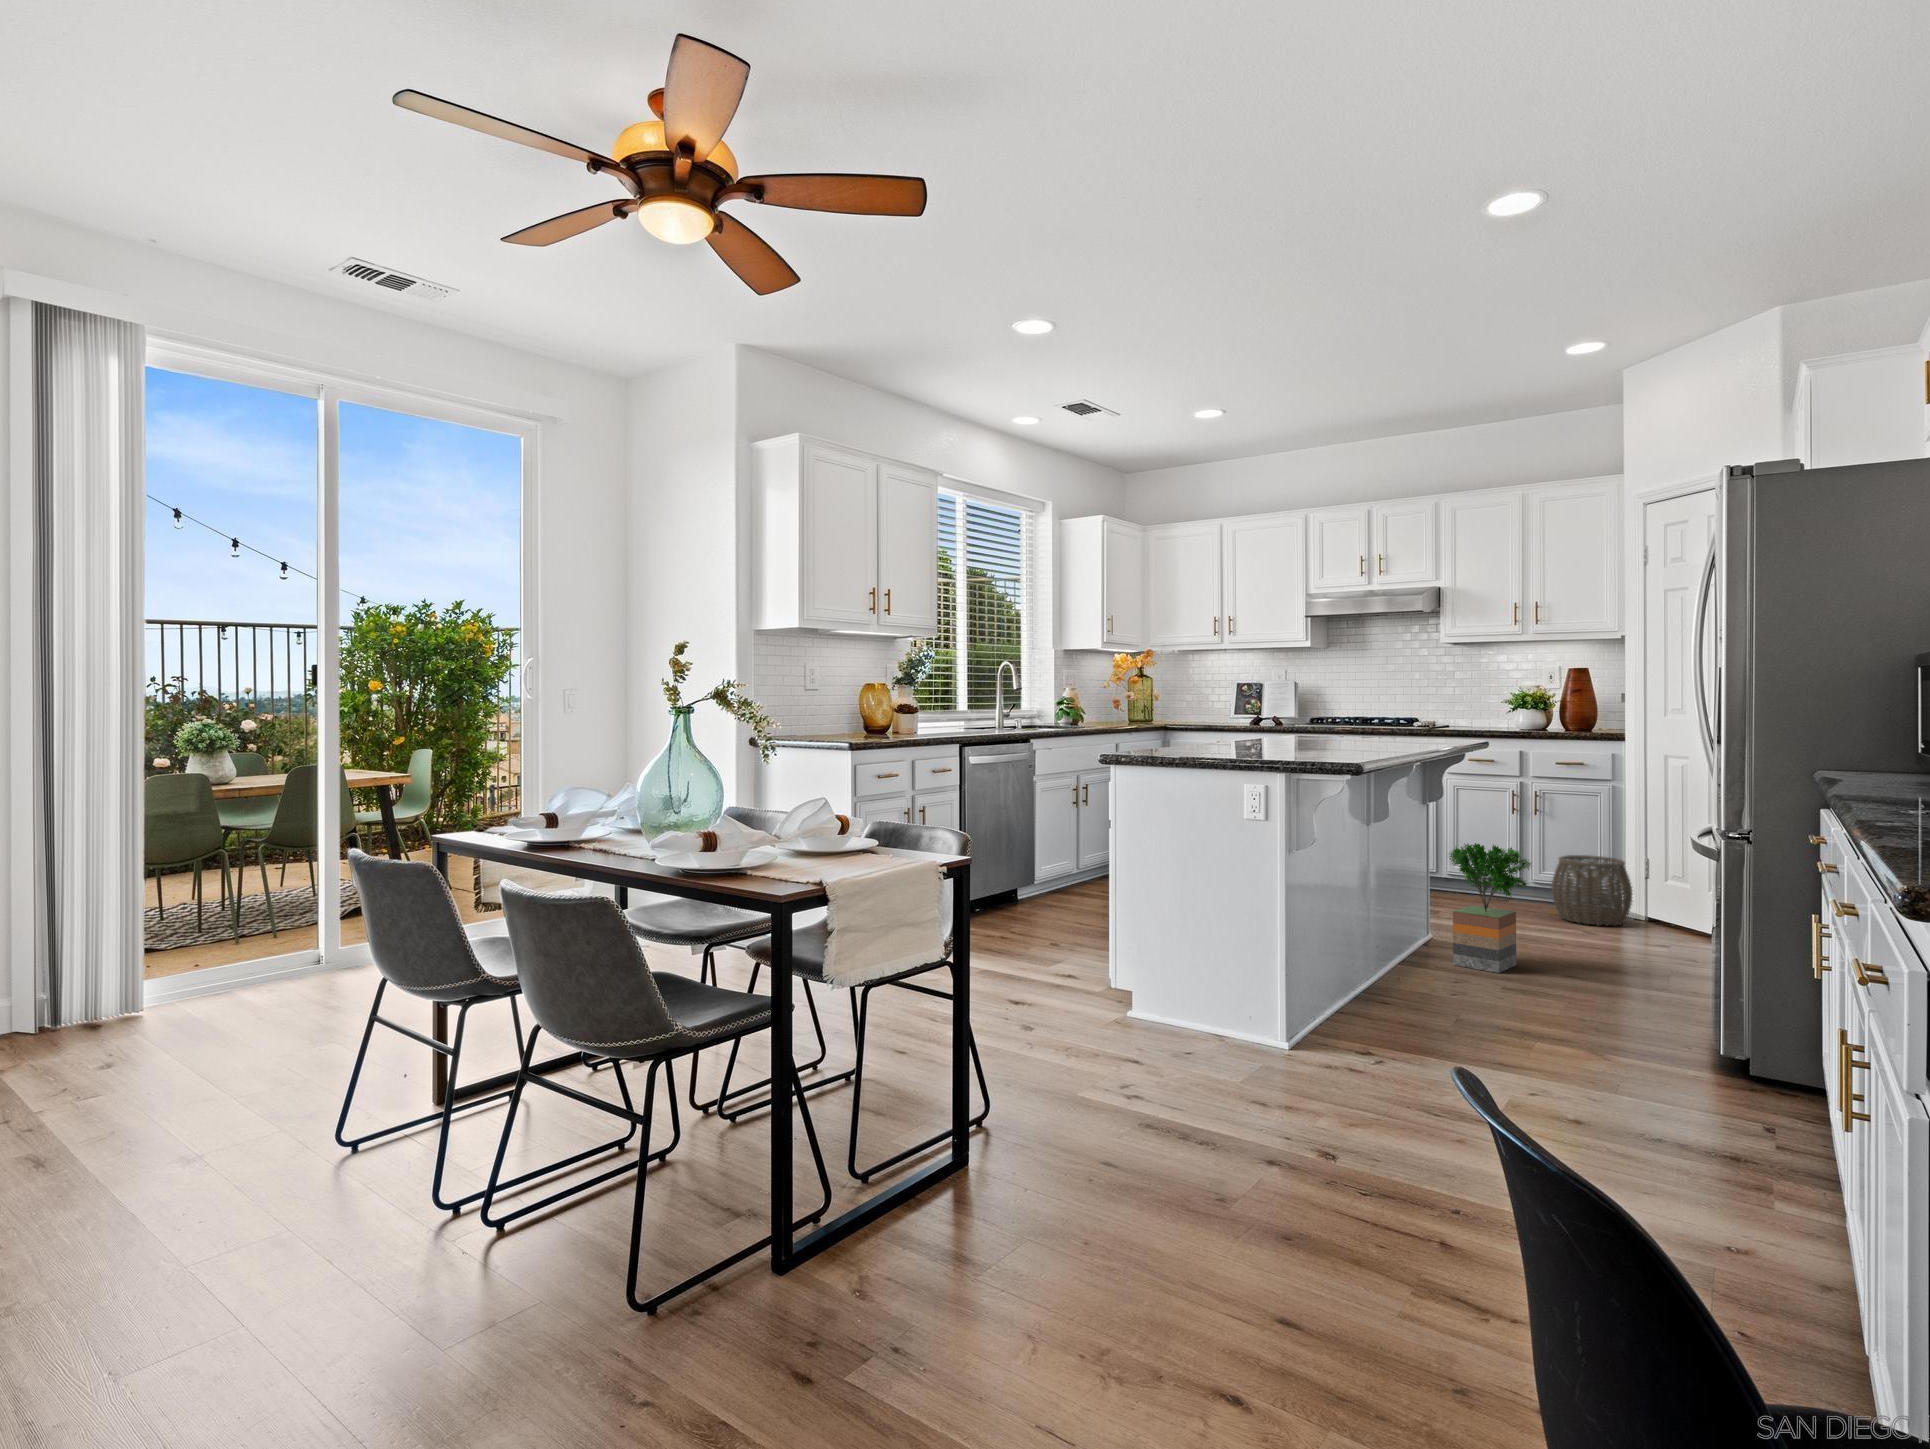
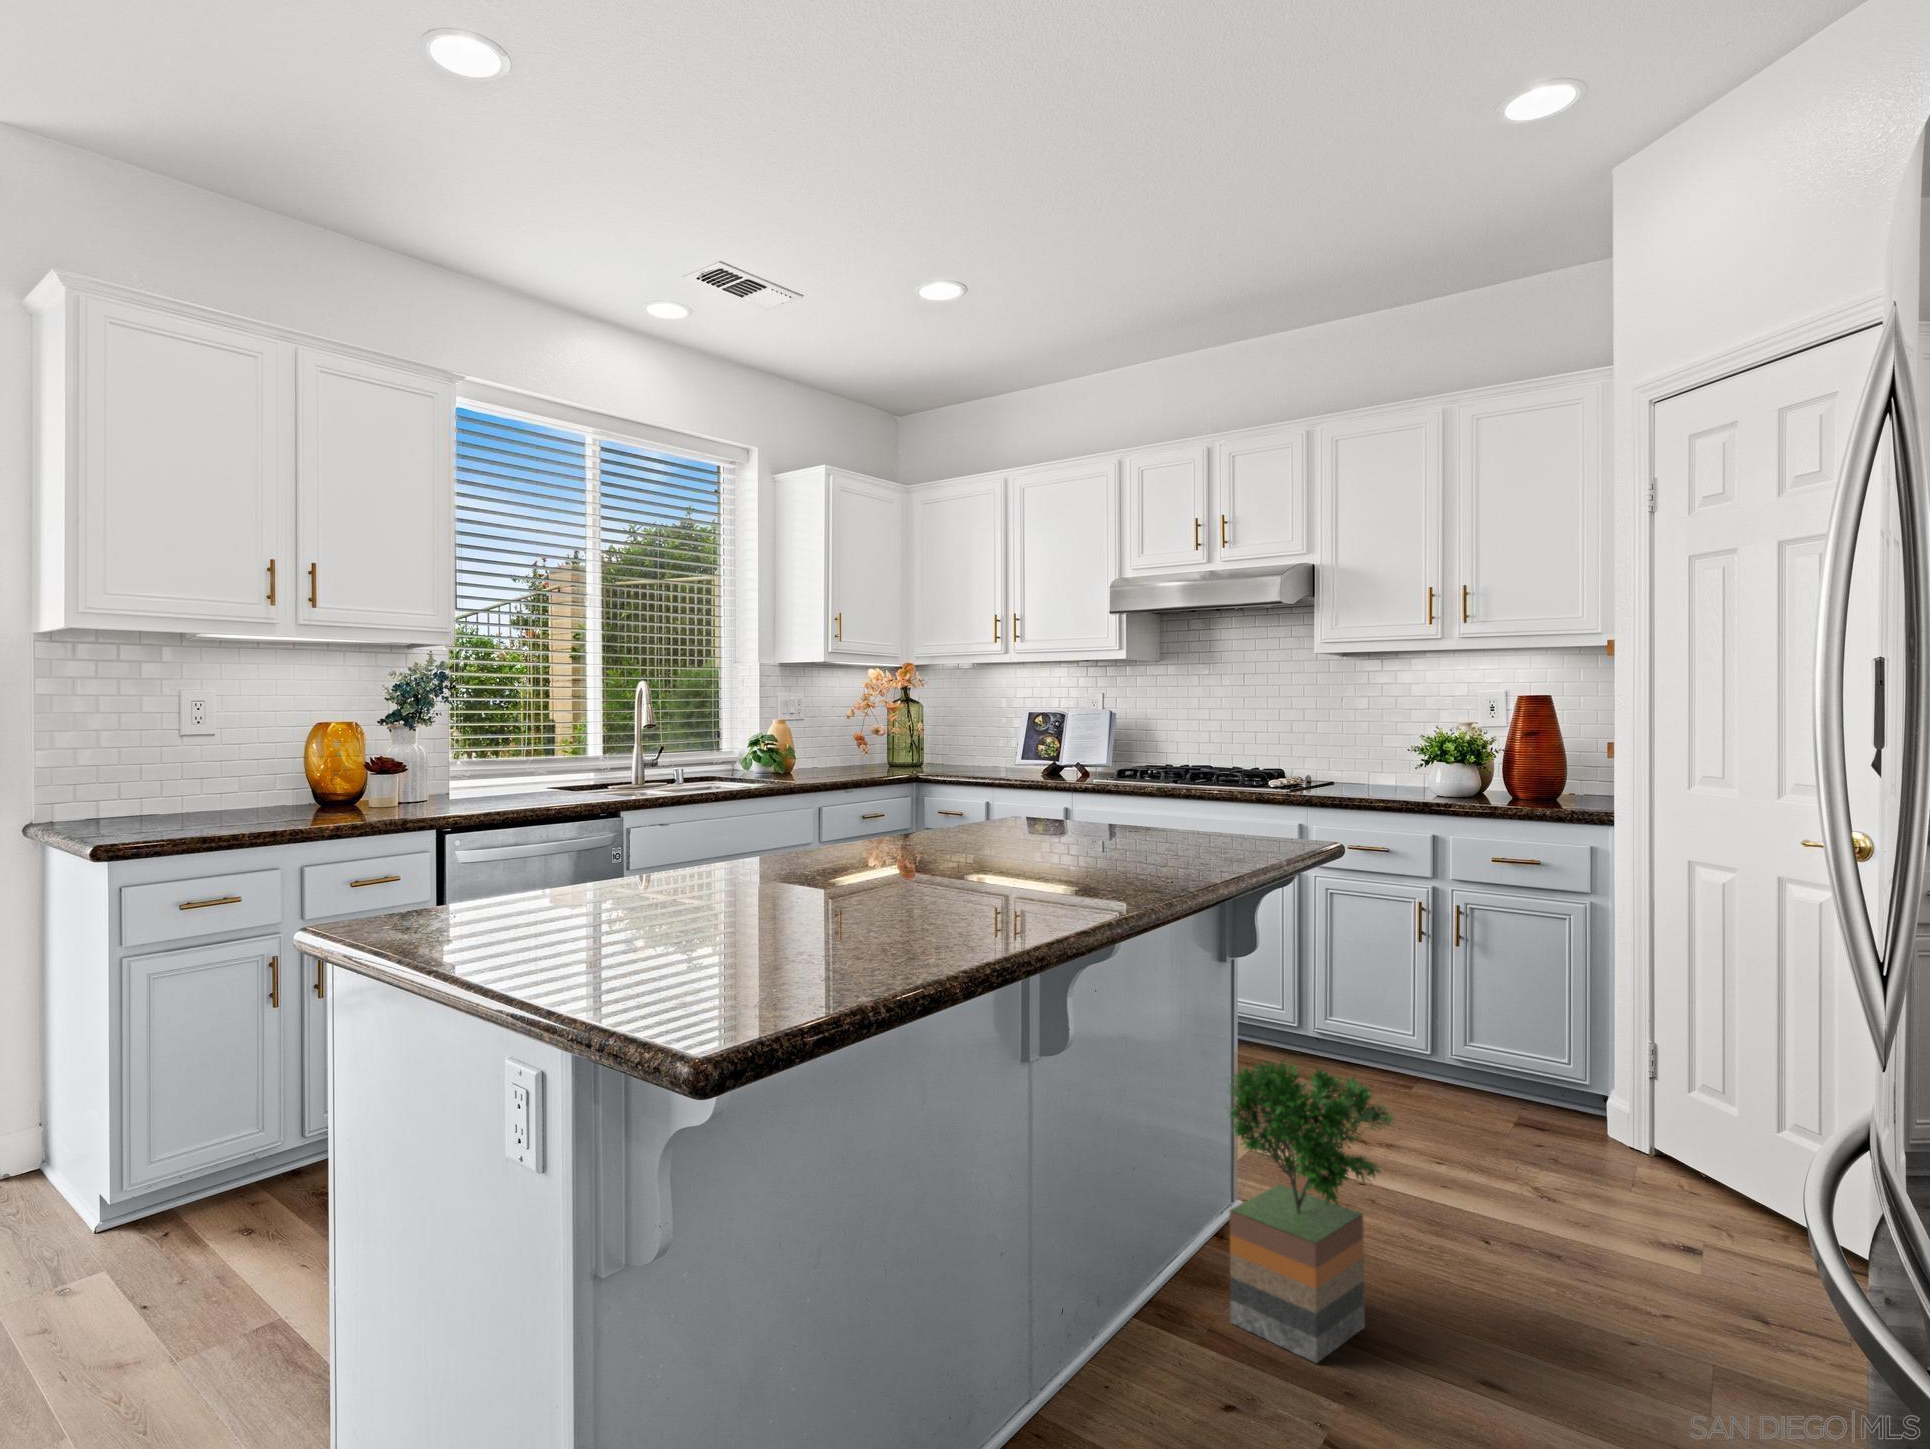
woven basket: present [1551,855,1633,926] -> none [1474,1029,1626,1177]

